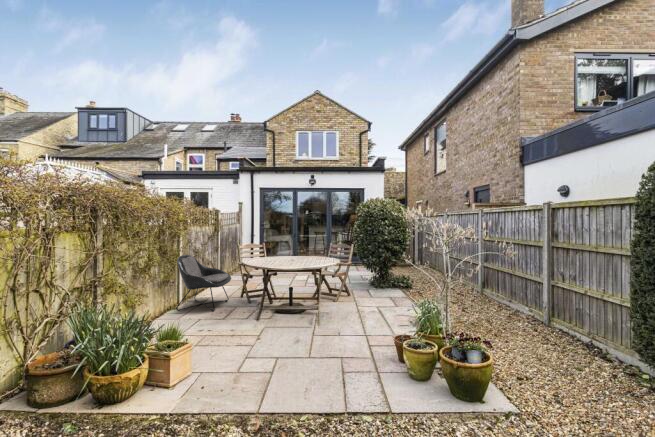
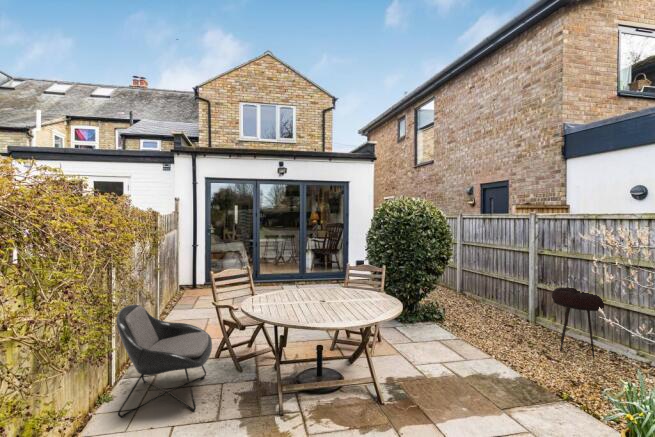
stool: none [467,260,505,309] -> present [551,287,604,357]

